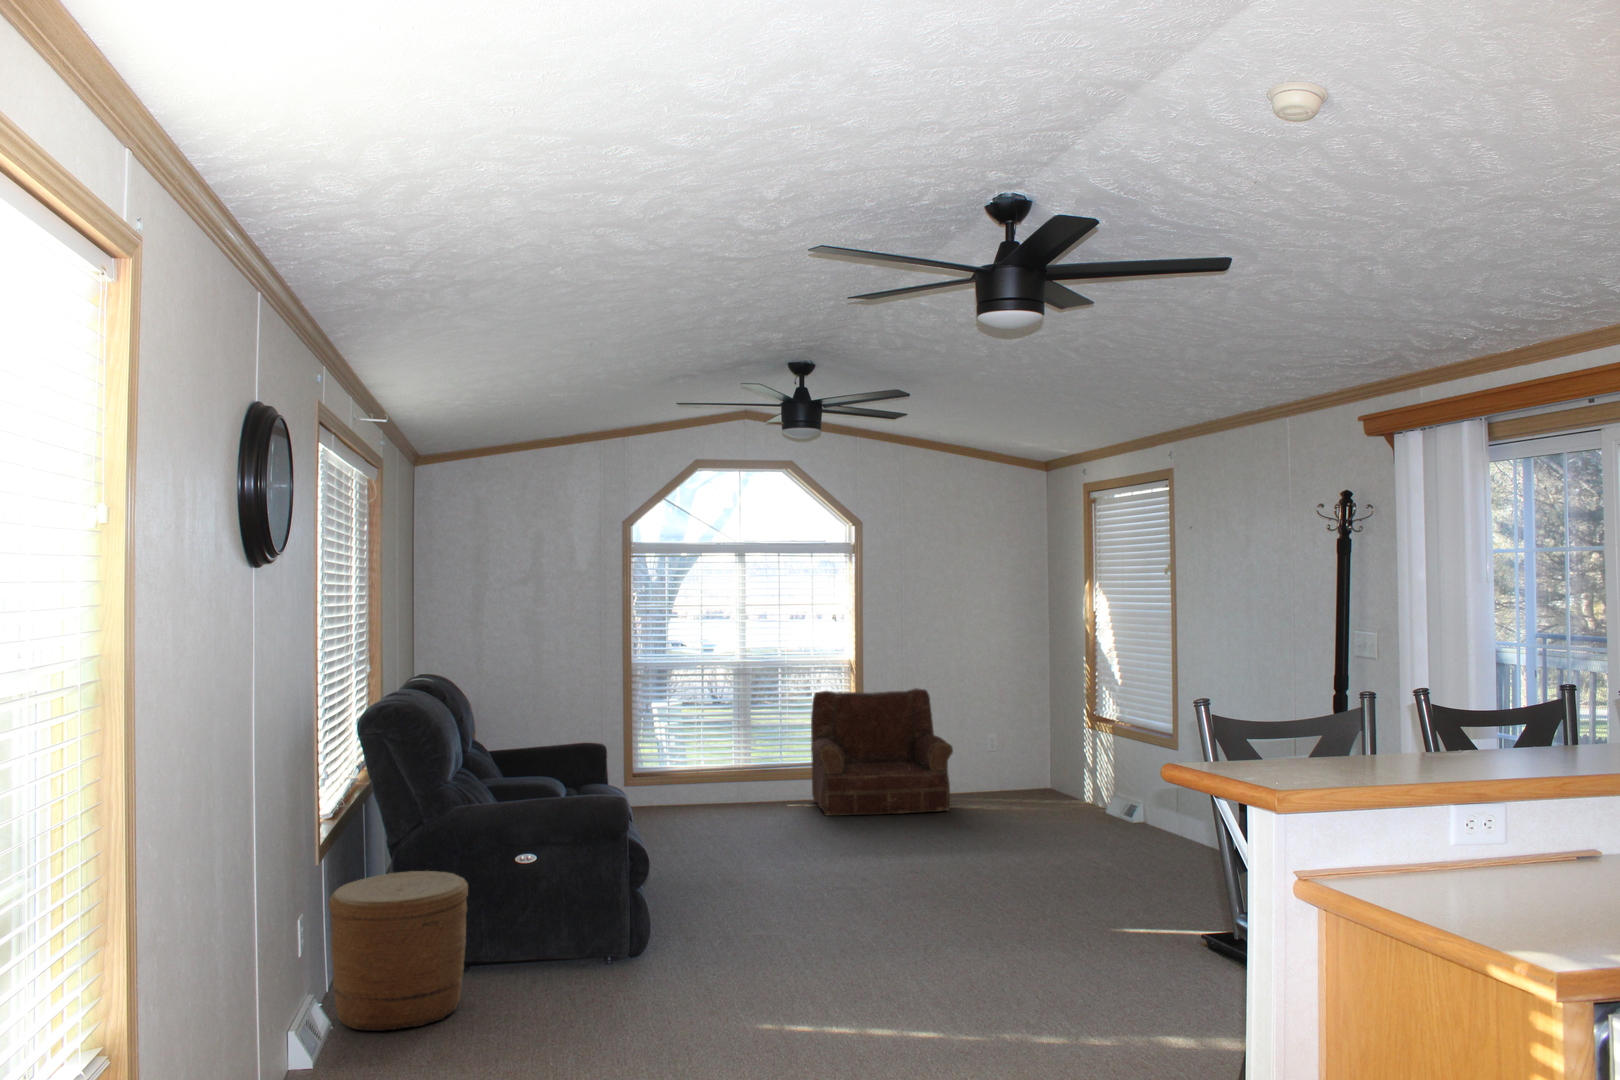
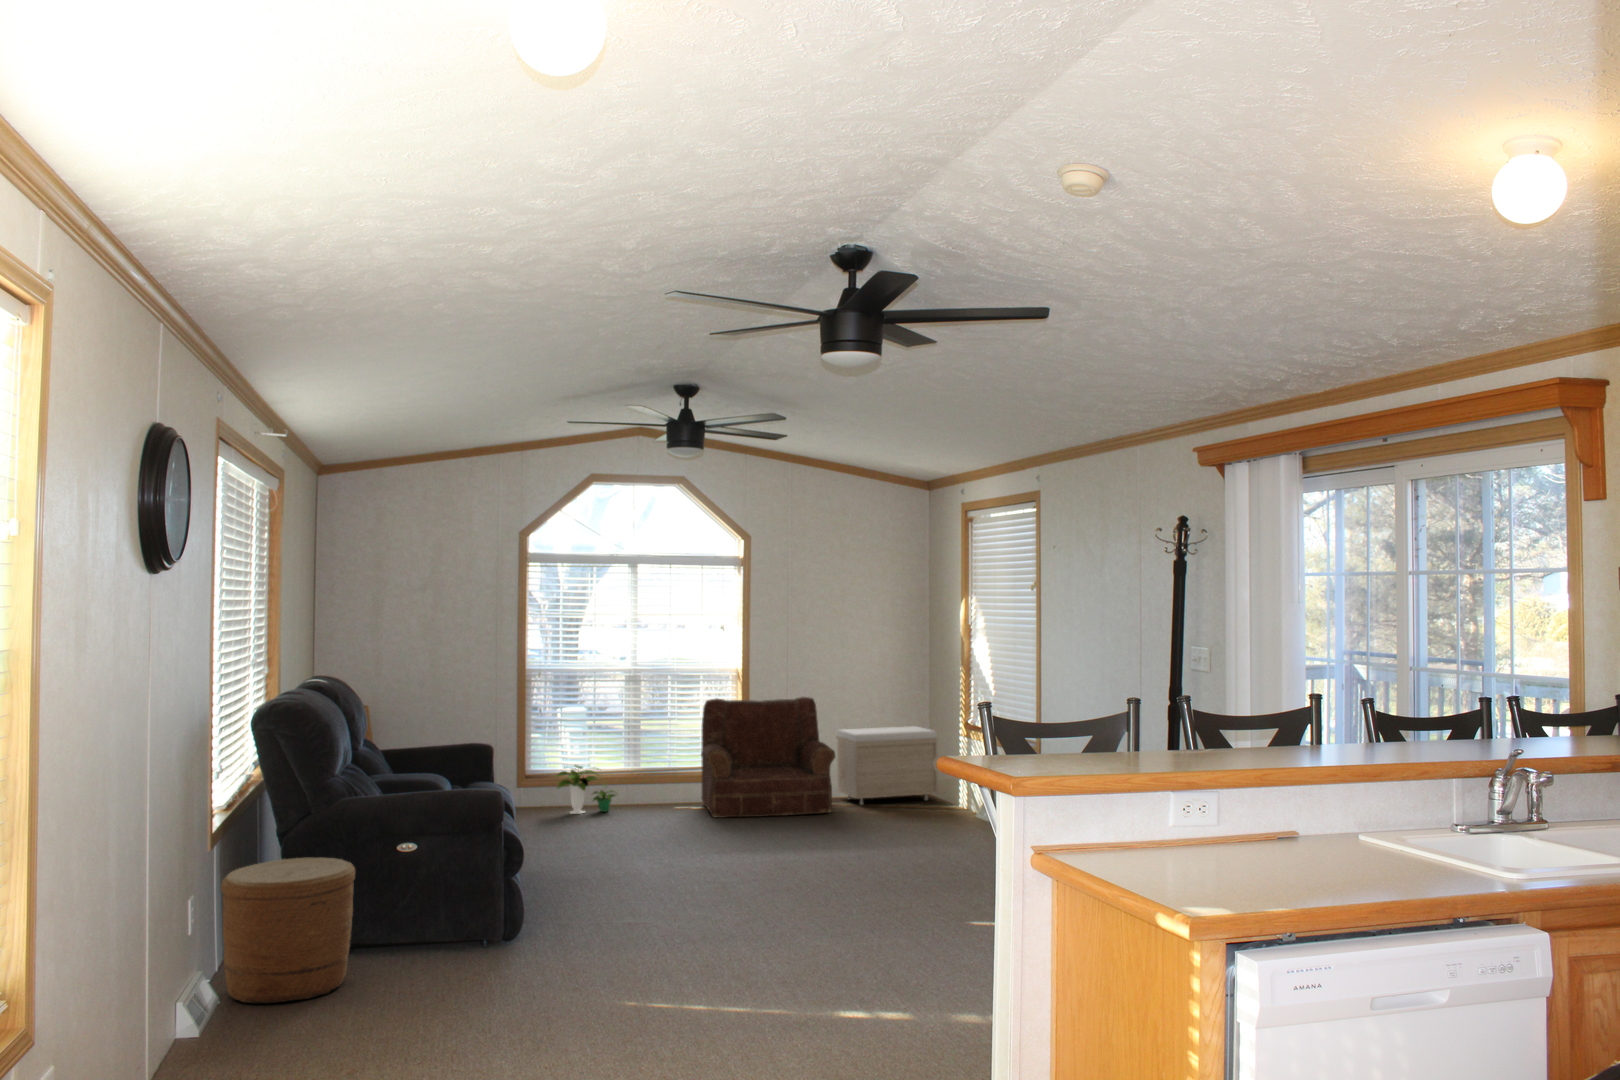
storage bench: none [951,718,1060,801] -> present [836,726,938,805]
potted plant: none [661,760,728,811] -> present [556,765,616,814]

